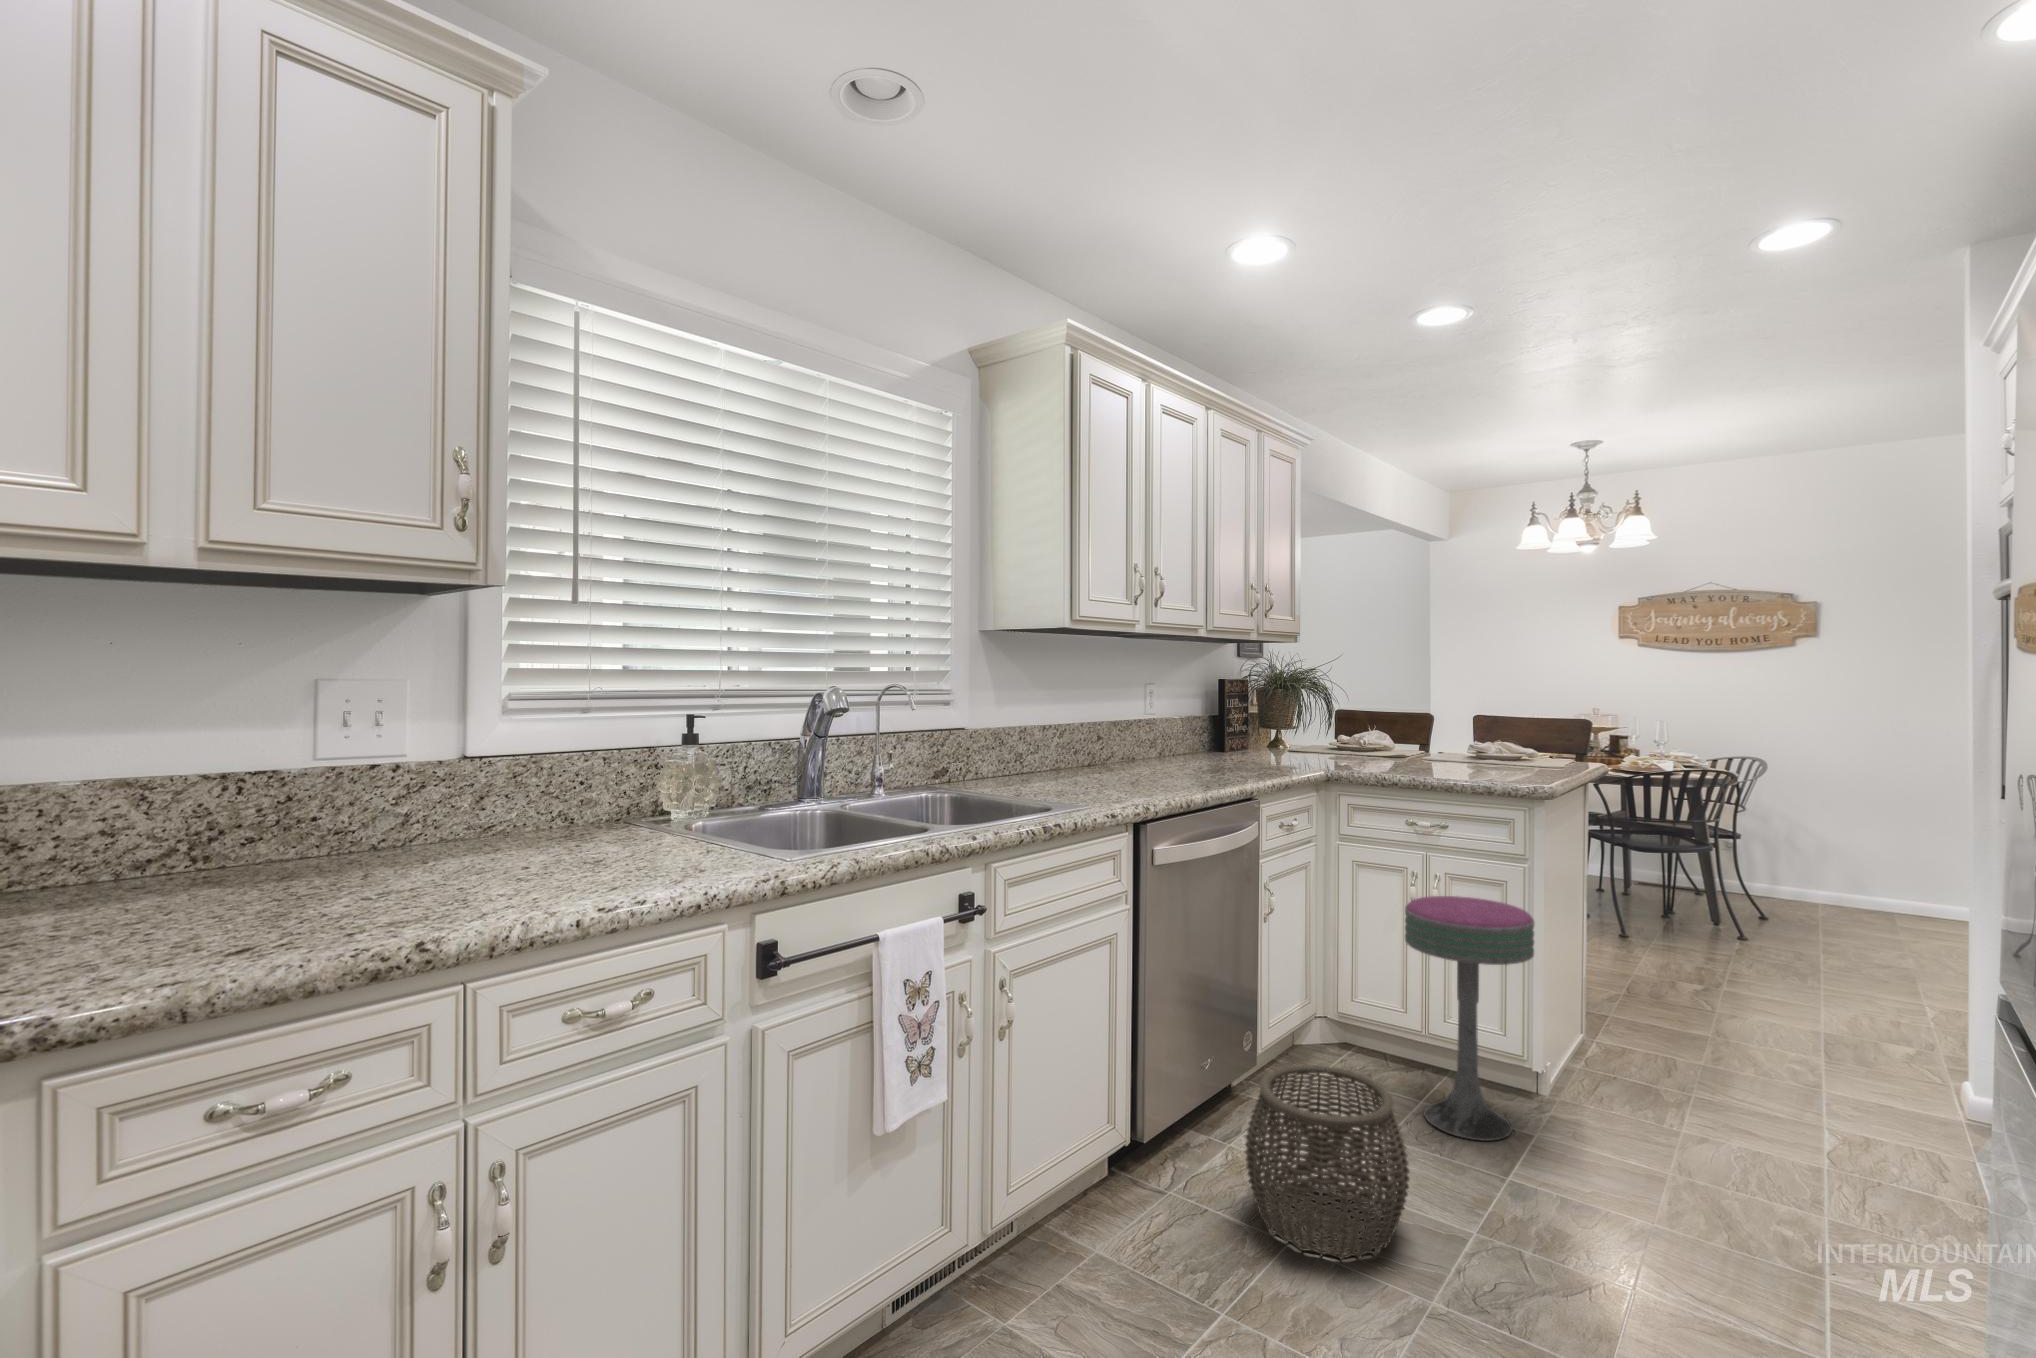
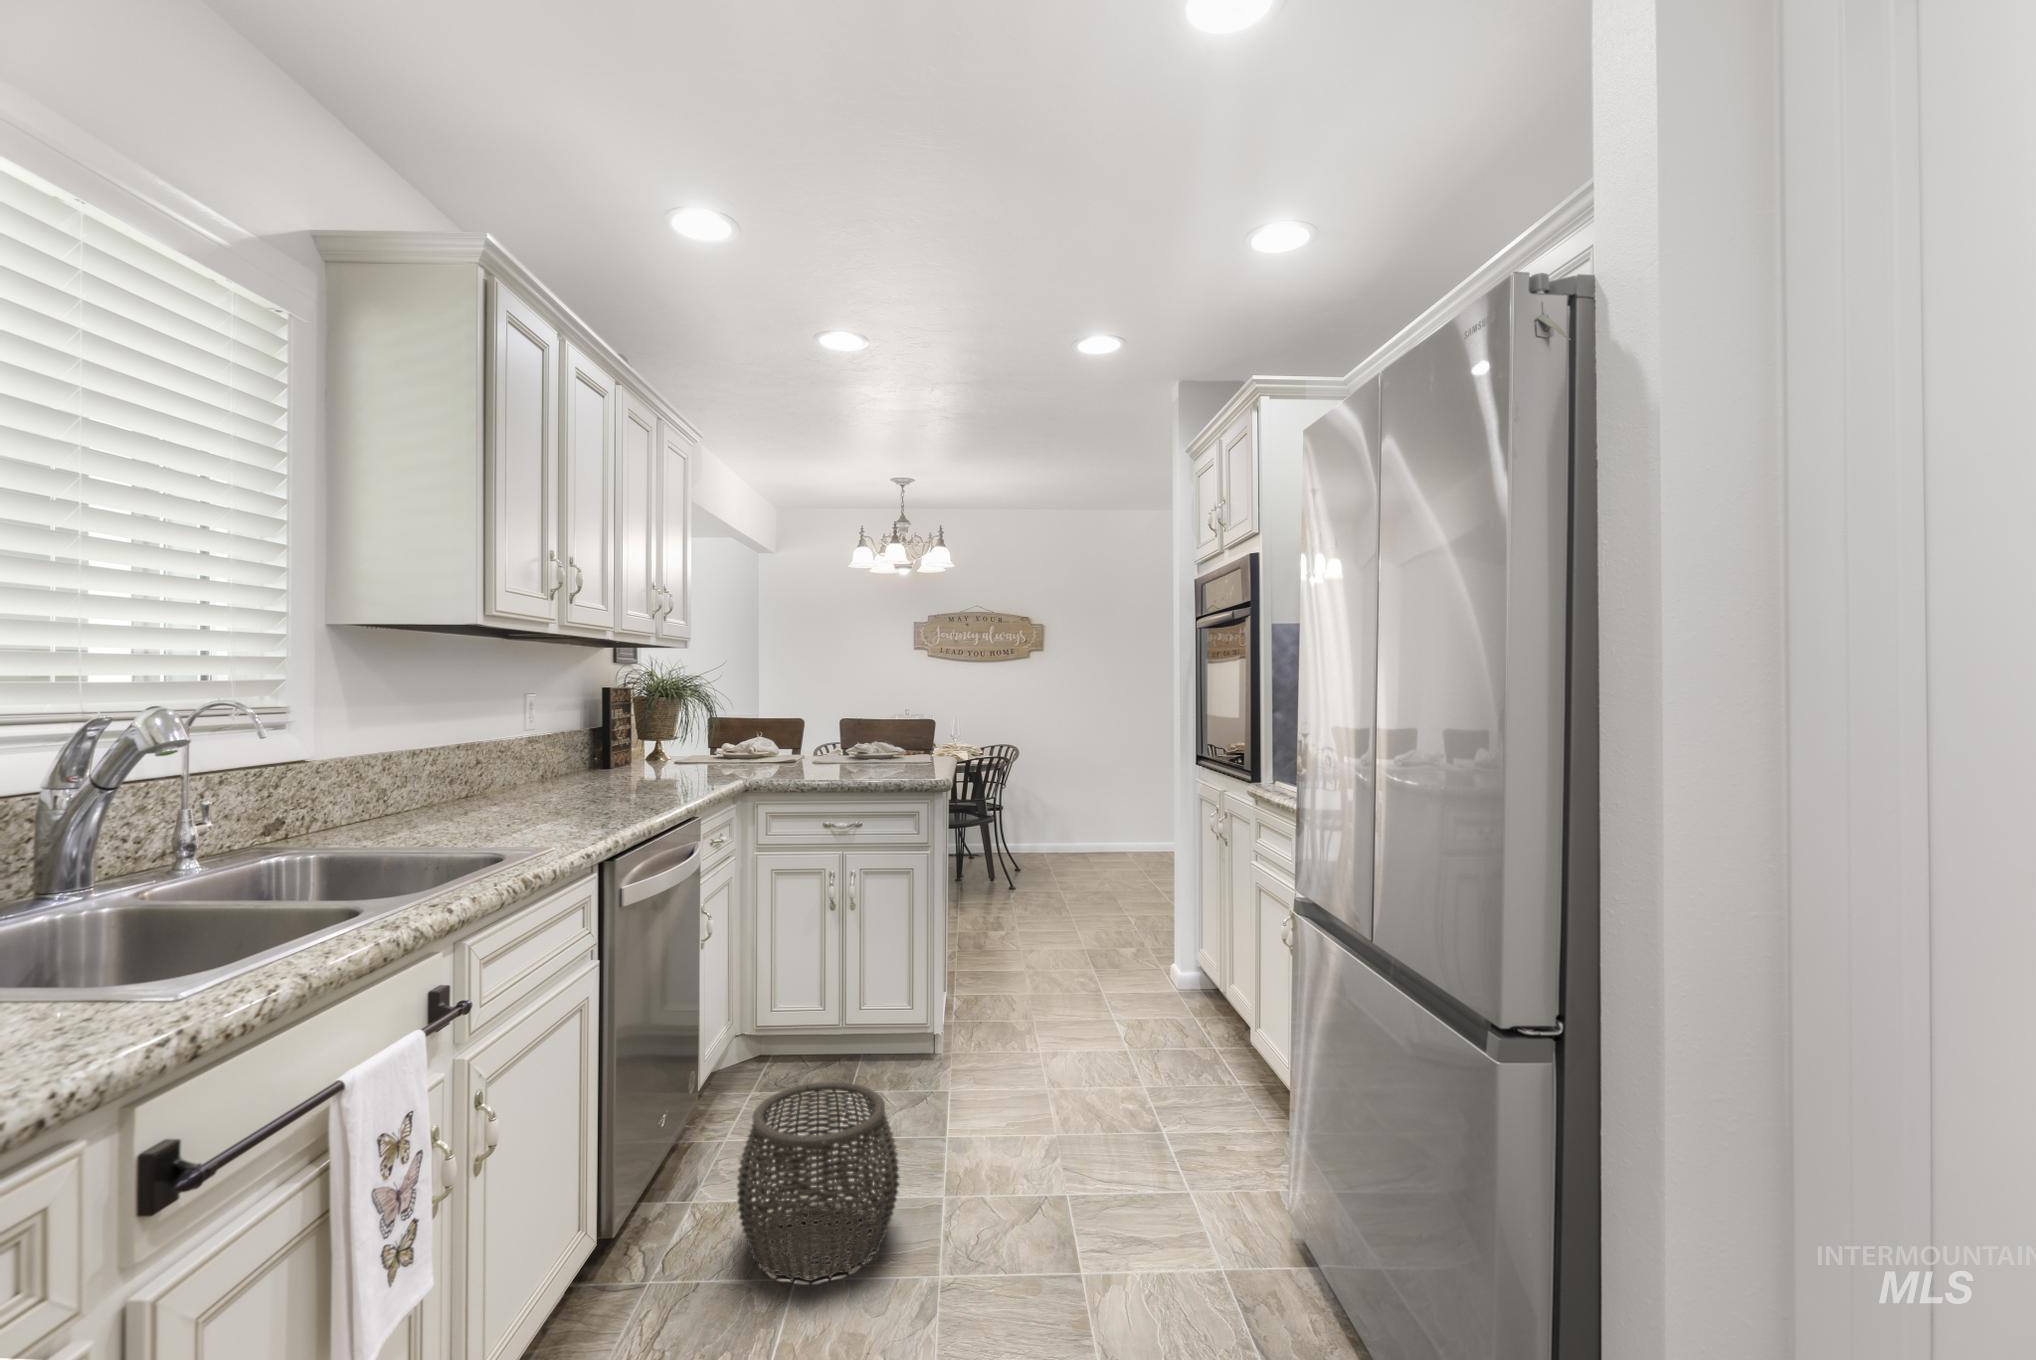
bar stool: present [1405,896,1534,1141] -> none [841,889,950,1115]

